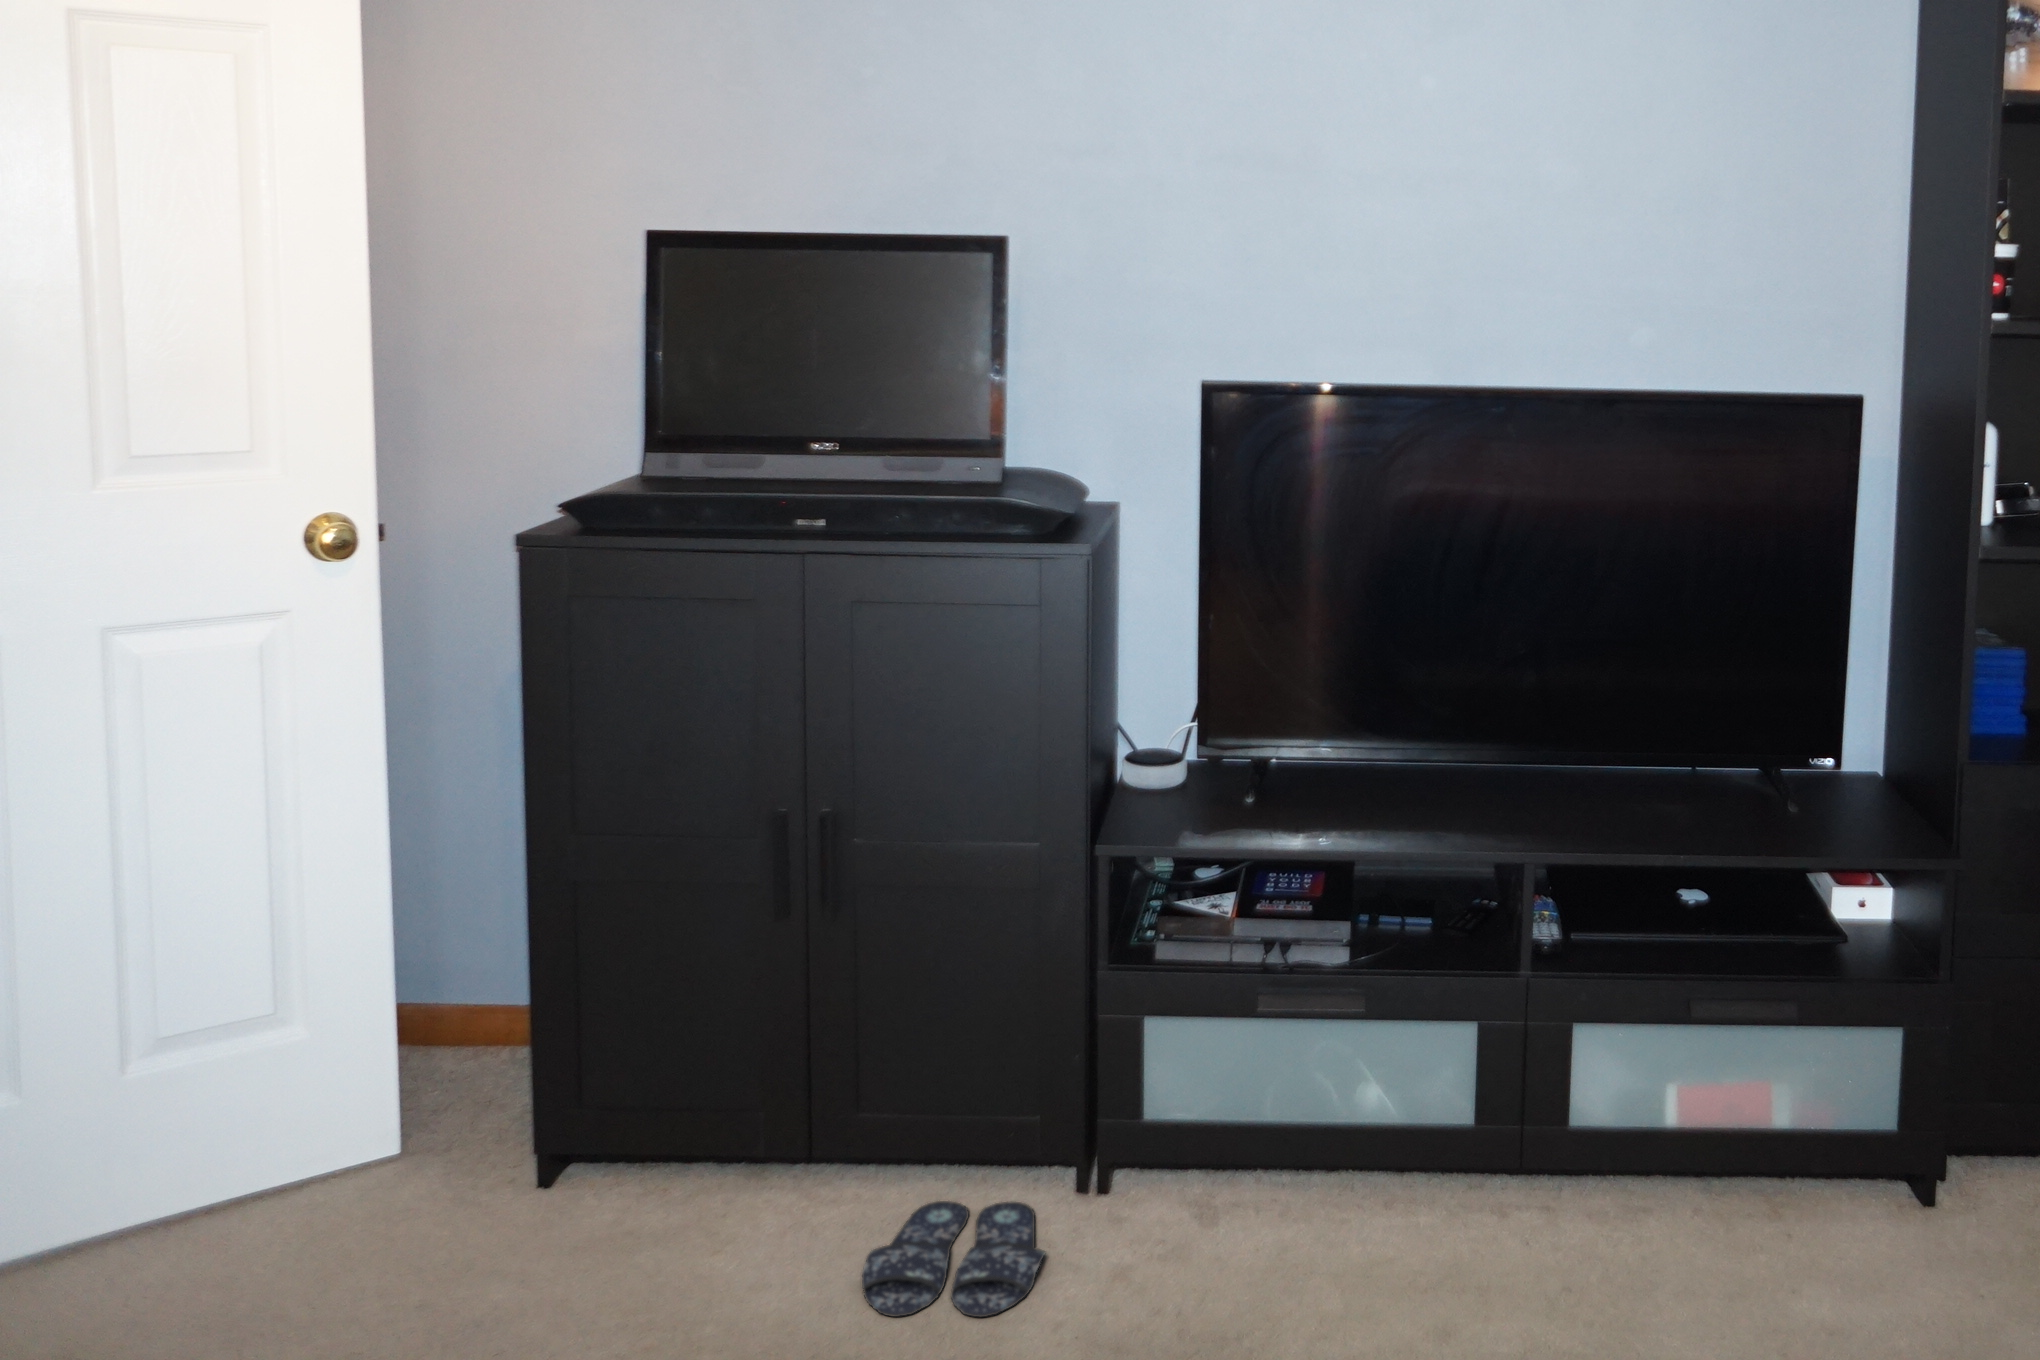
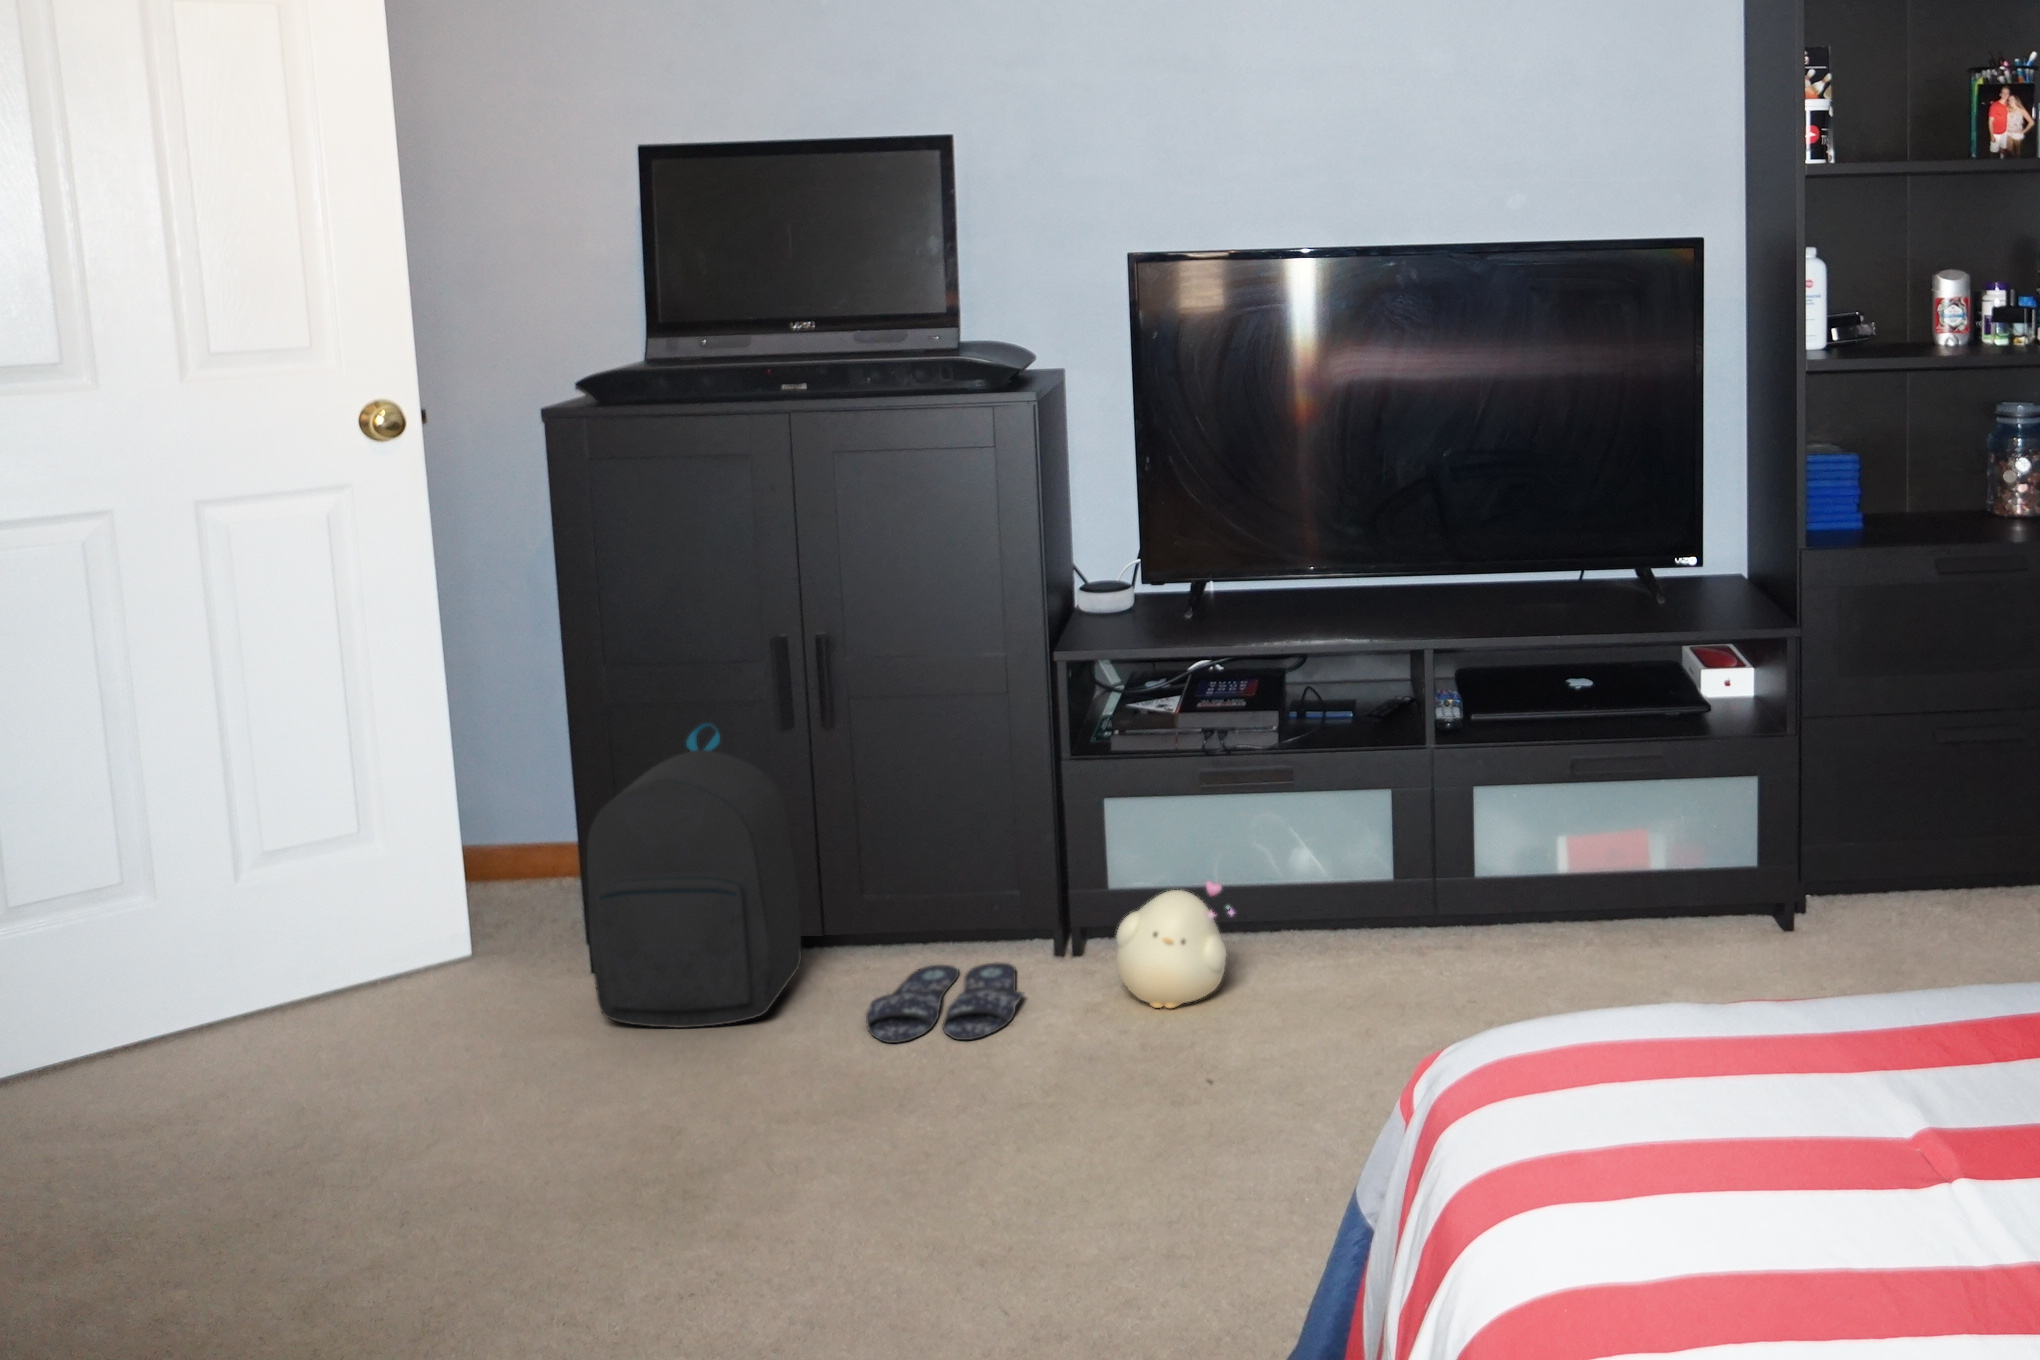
backpack: none [545,915,788,1279] -> present [587,724,801,1028]
plush toy: none [1155,1134,1297,1283] -> present [1116,881,1234,1008]

